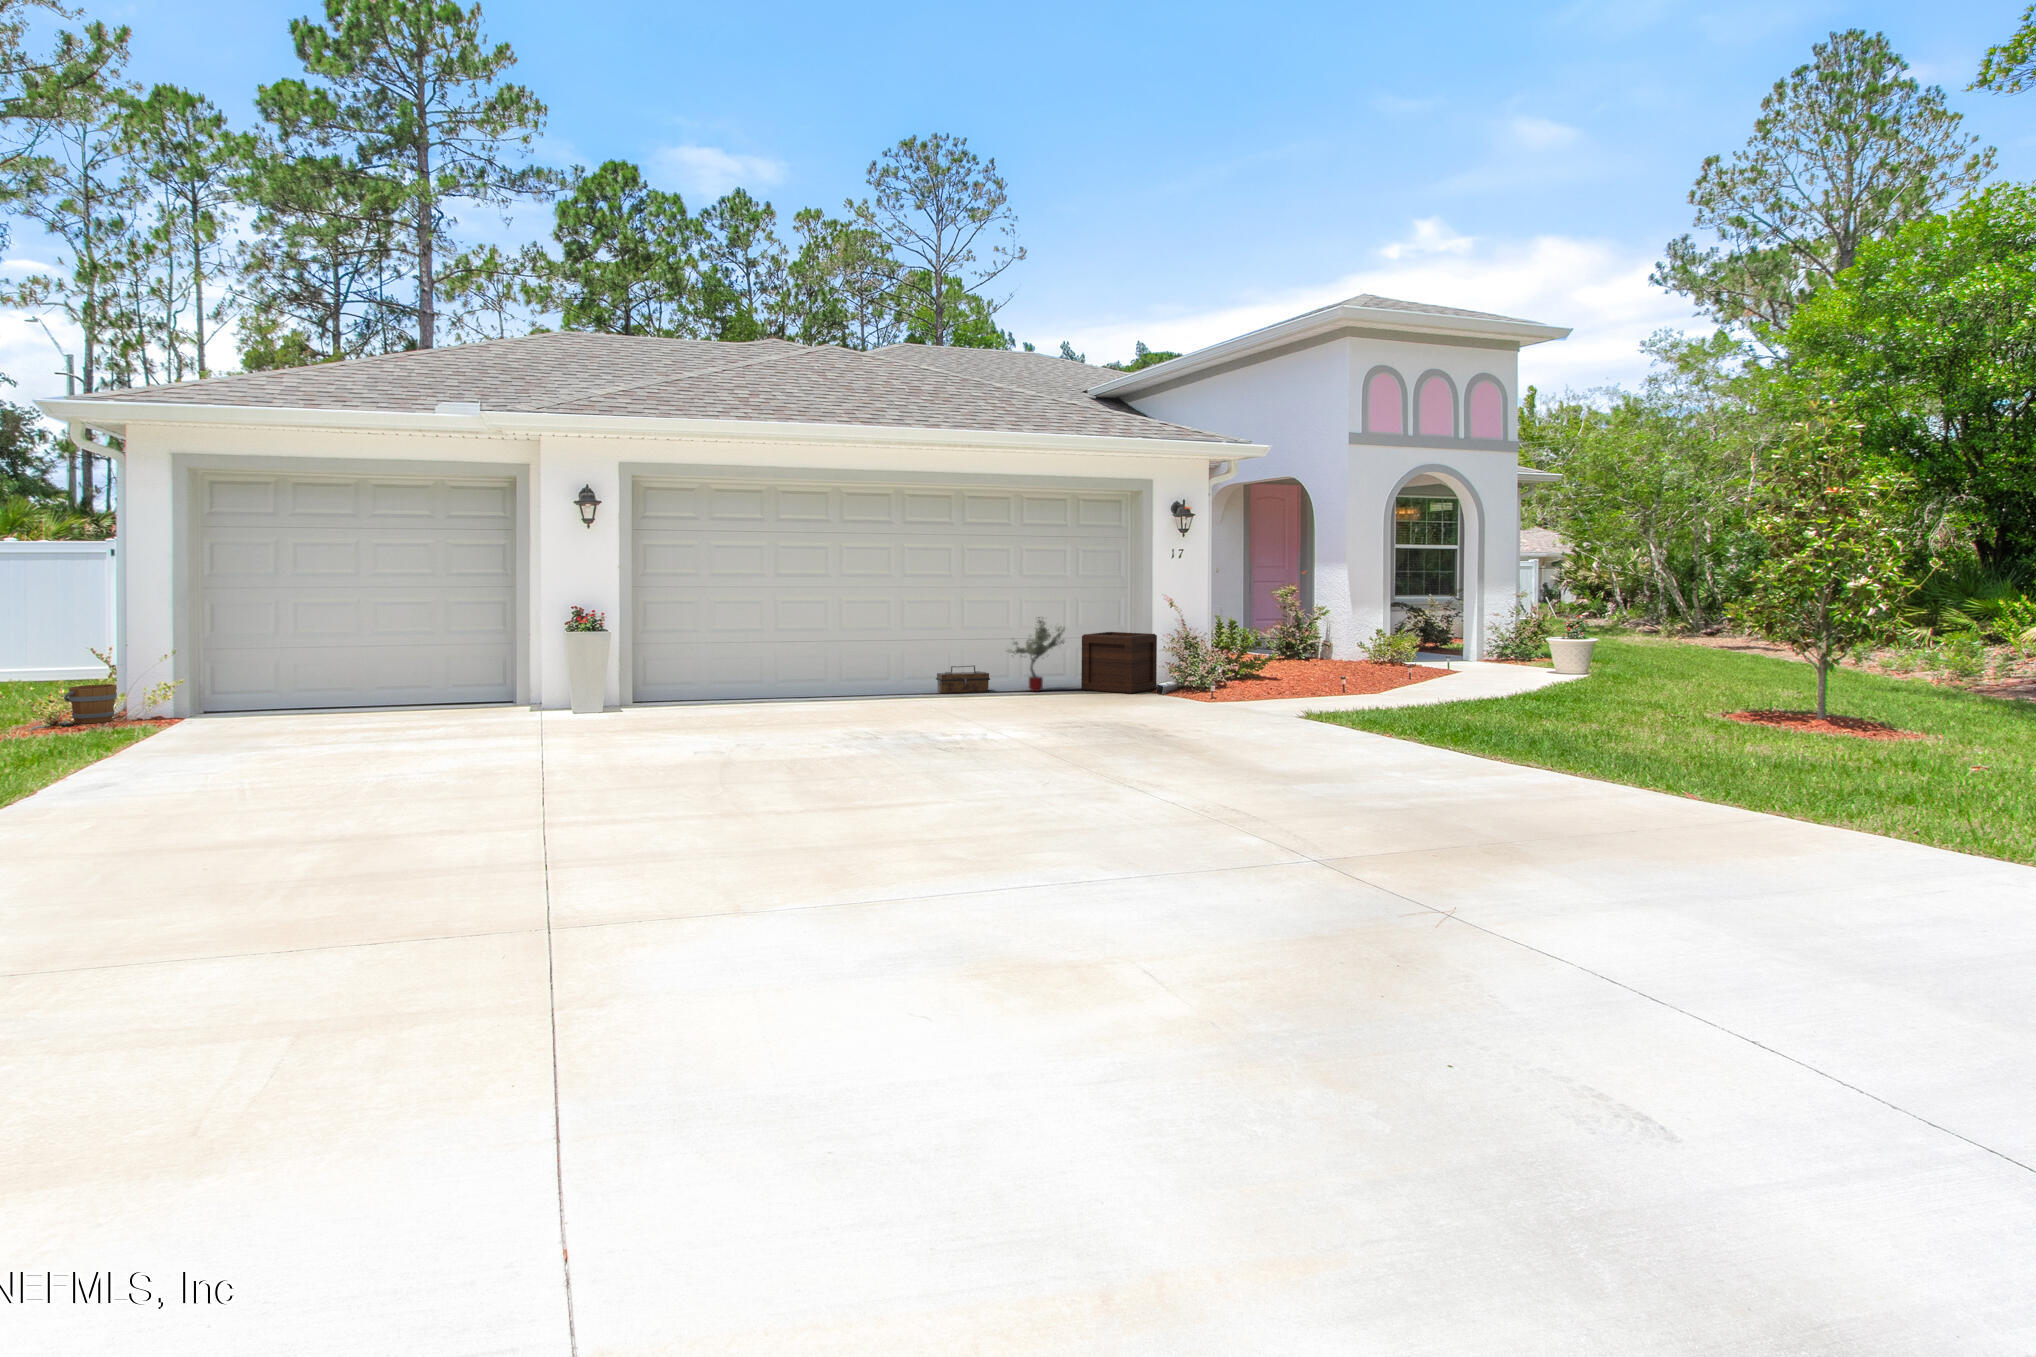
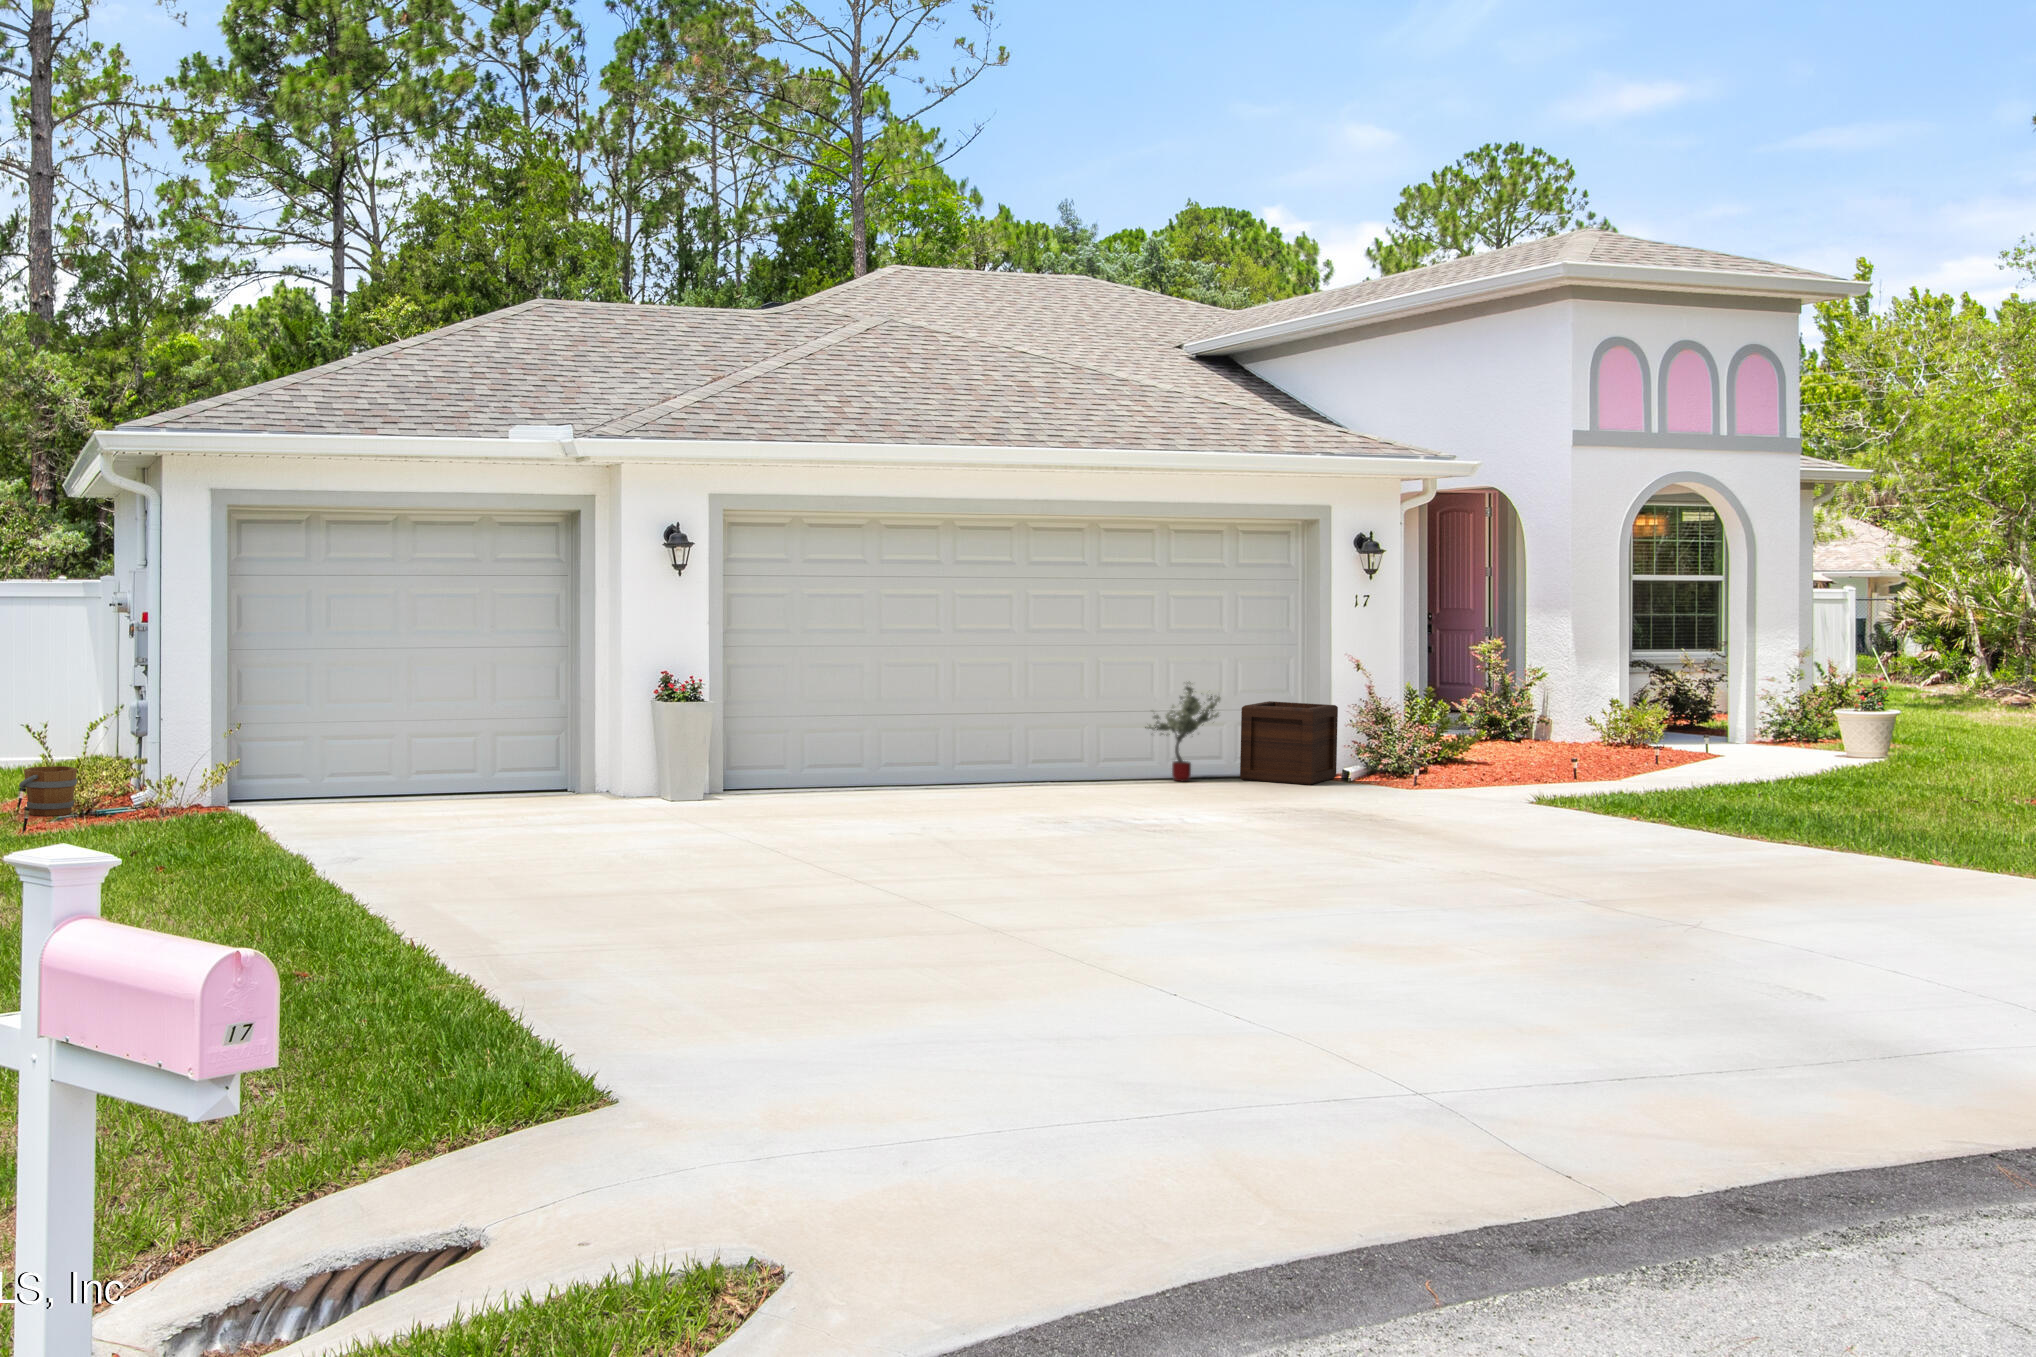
toolbox: present [936,665,990,693] -> none [1051,746,1123,783]

